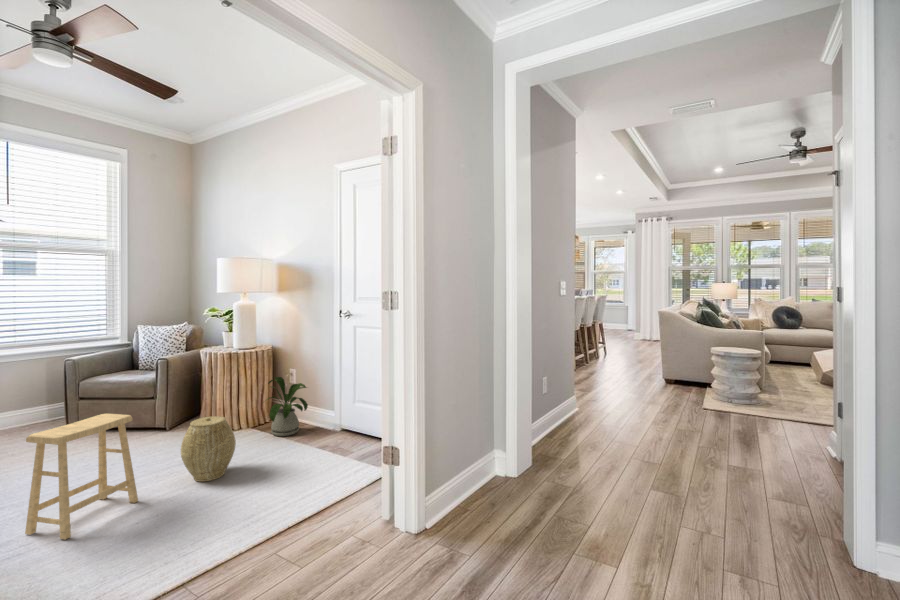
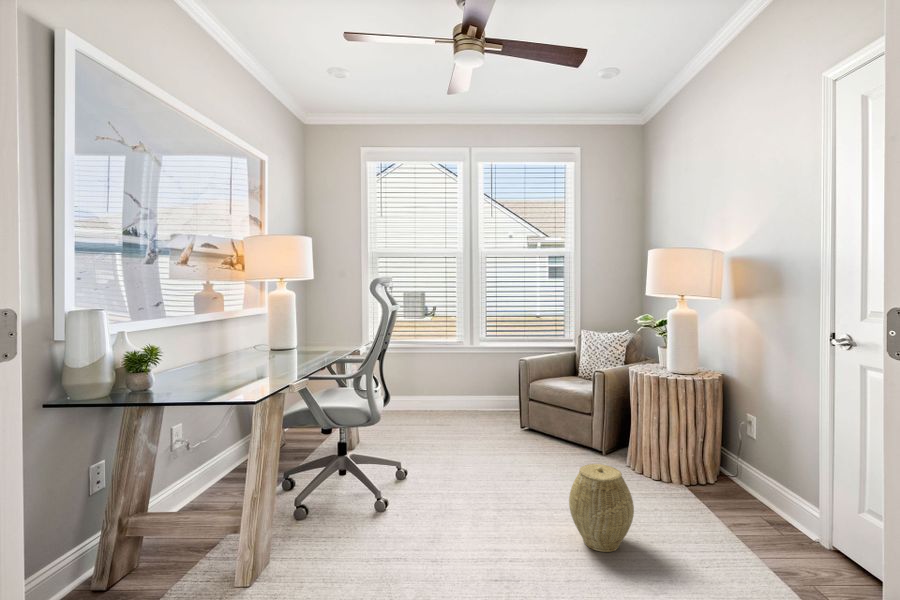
house plant: present [267,377,308,436] -> none [690,428,772,522]
footstool: present [25,414,138,540] -> none [436,432,523,555]

